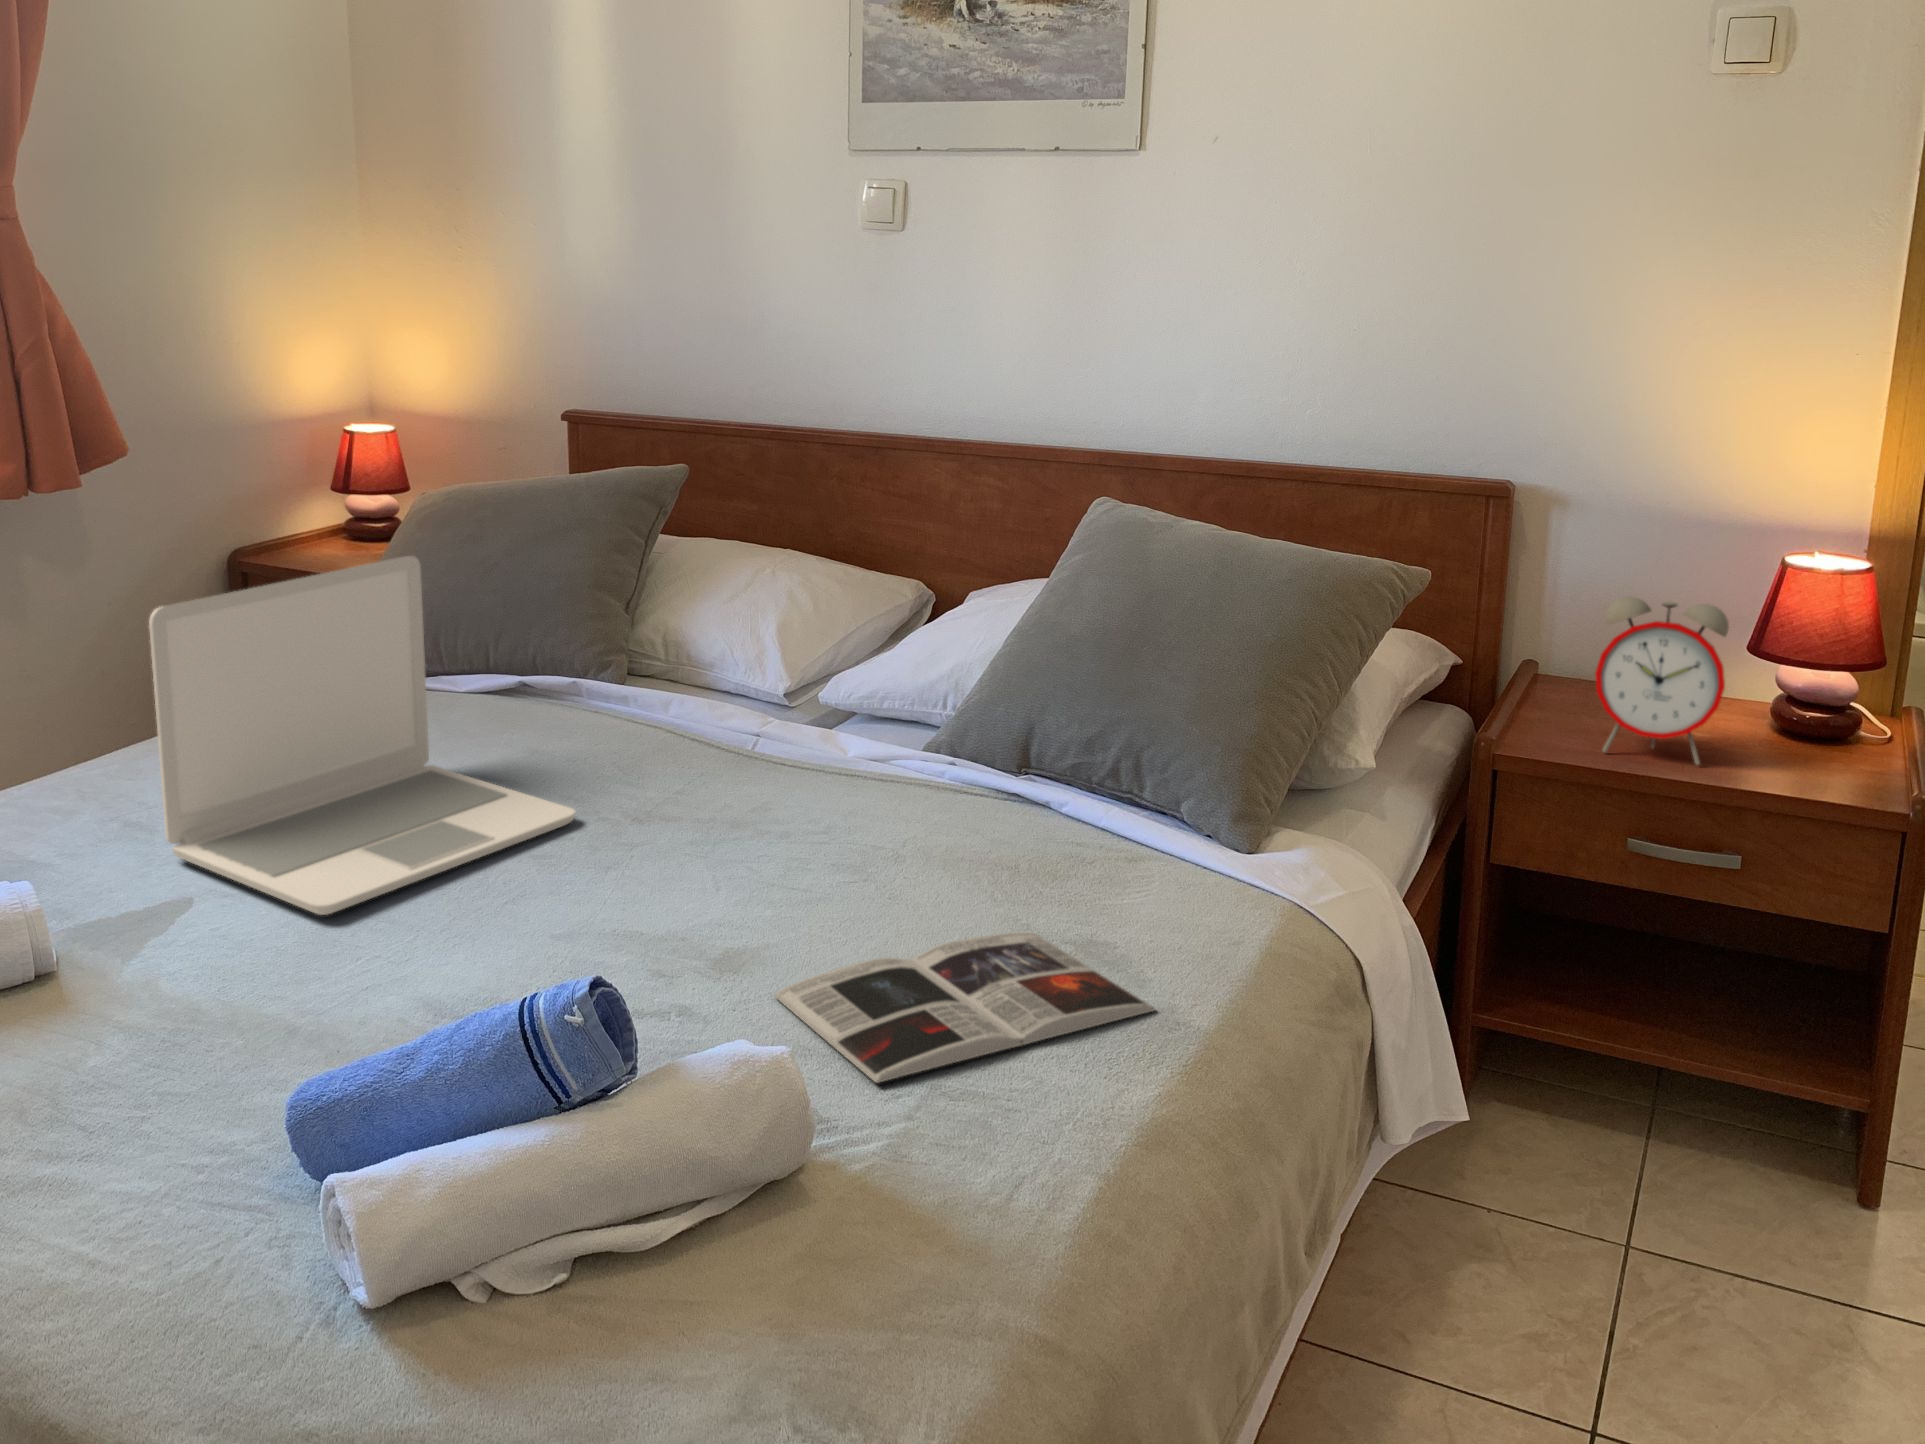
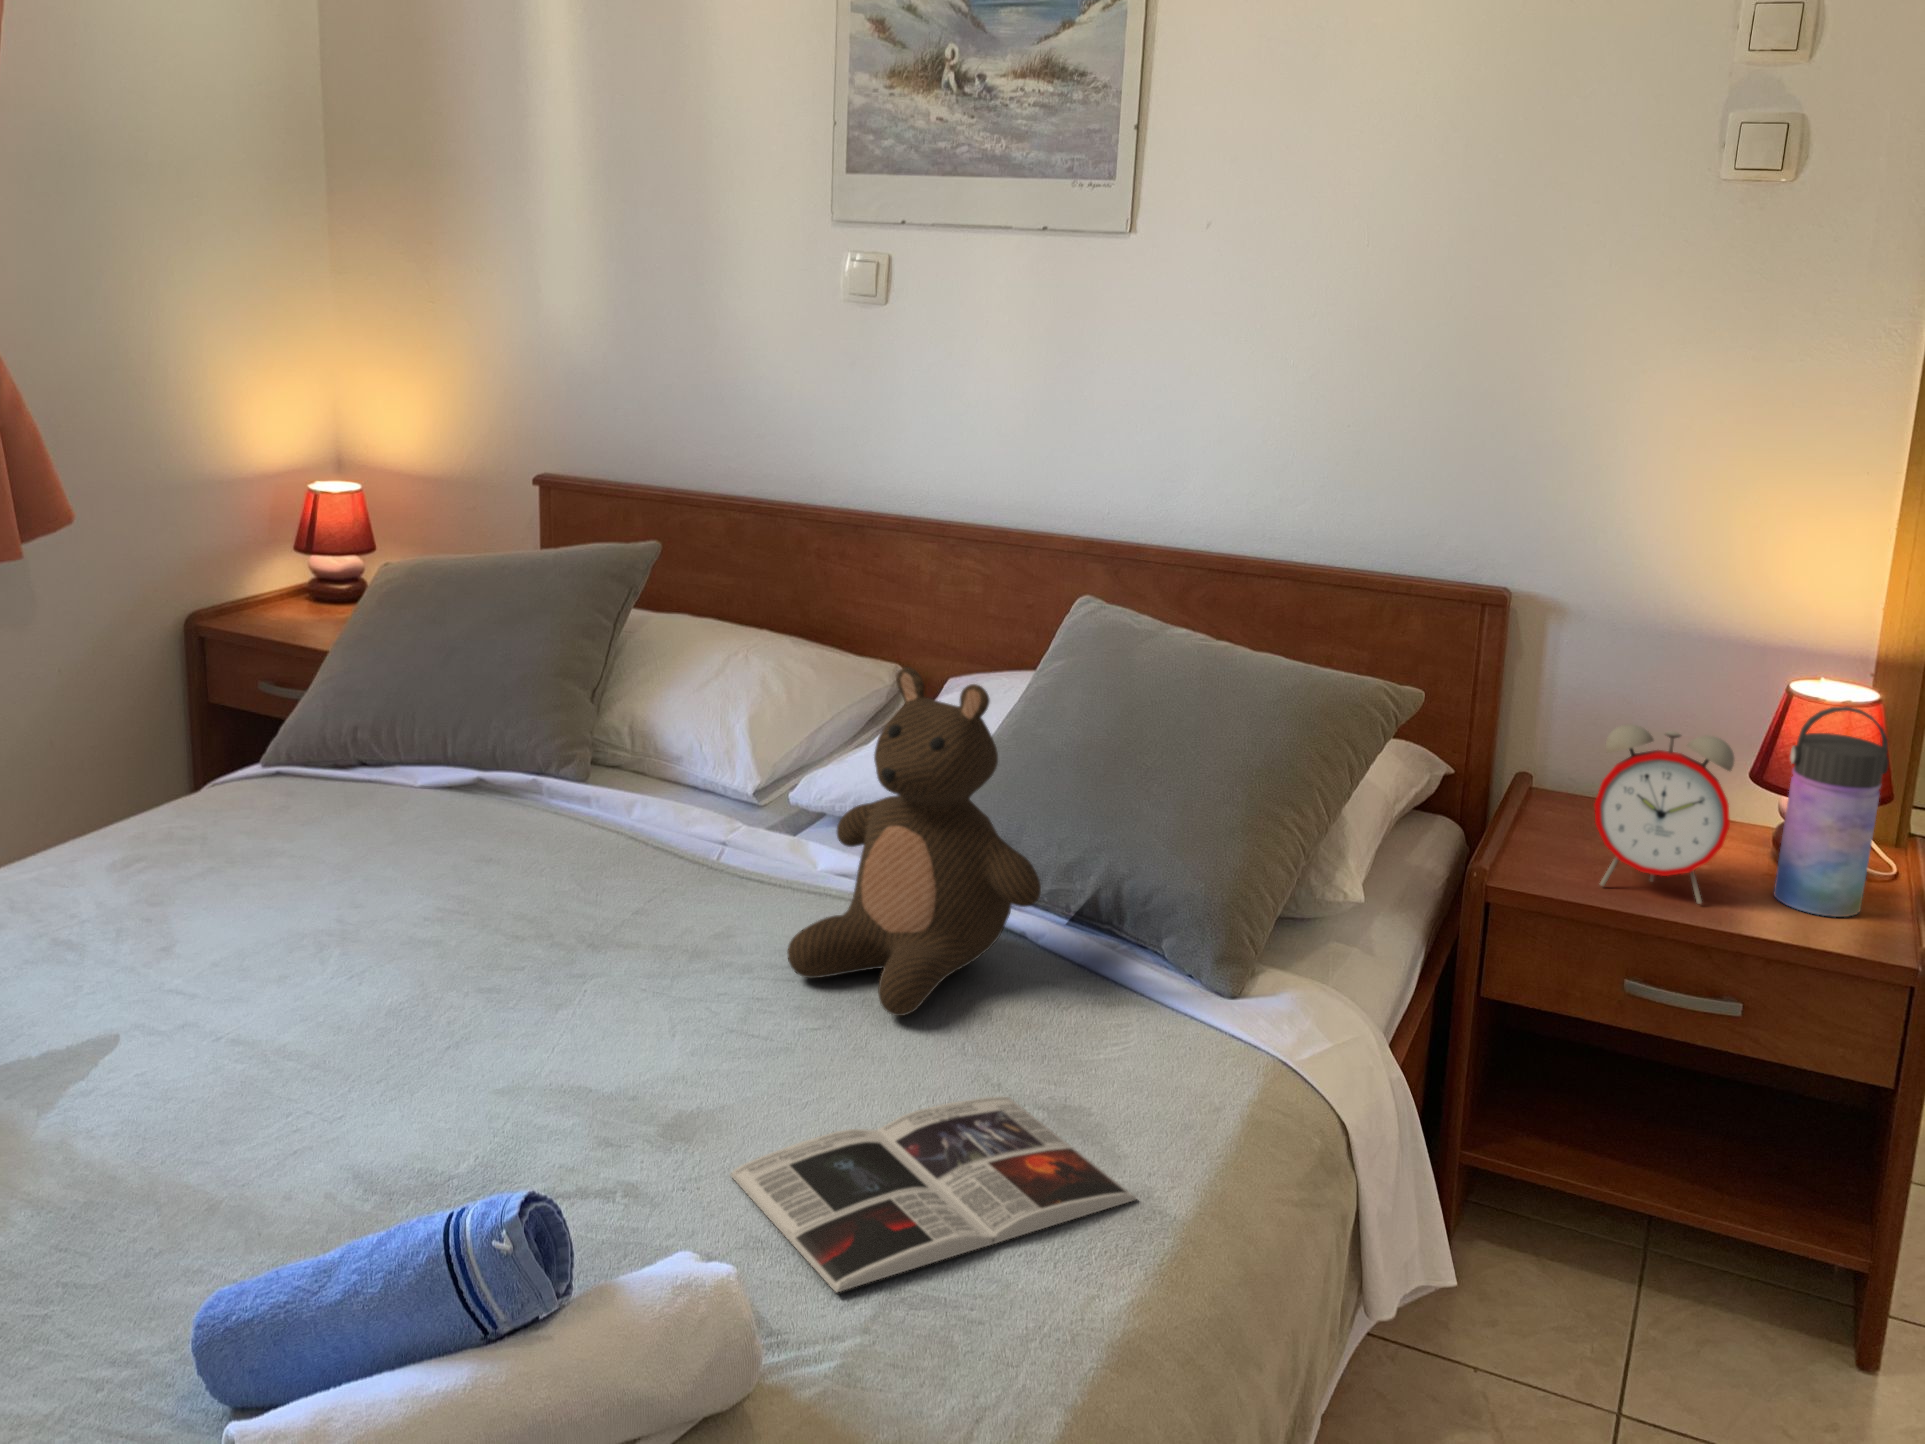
stuffed bear: none [822,546,1063,871] -> present [787,667,1041,1016]
laptop: present [149,556,575,915] -> none [78,658,529,1062]
water bottle: none [1770,571,1876,774] -> present [1774,706,1889,917]

